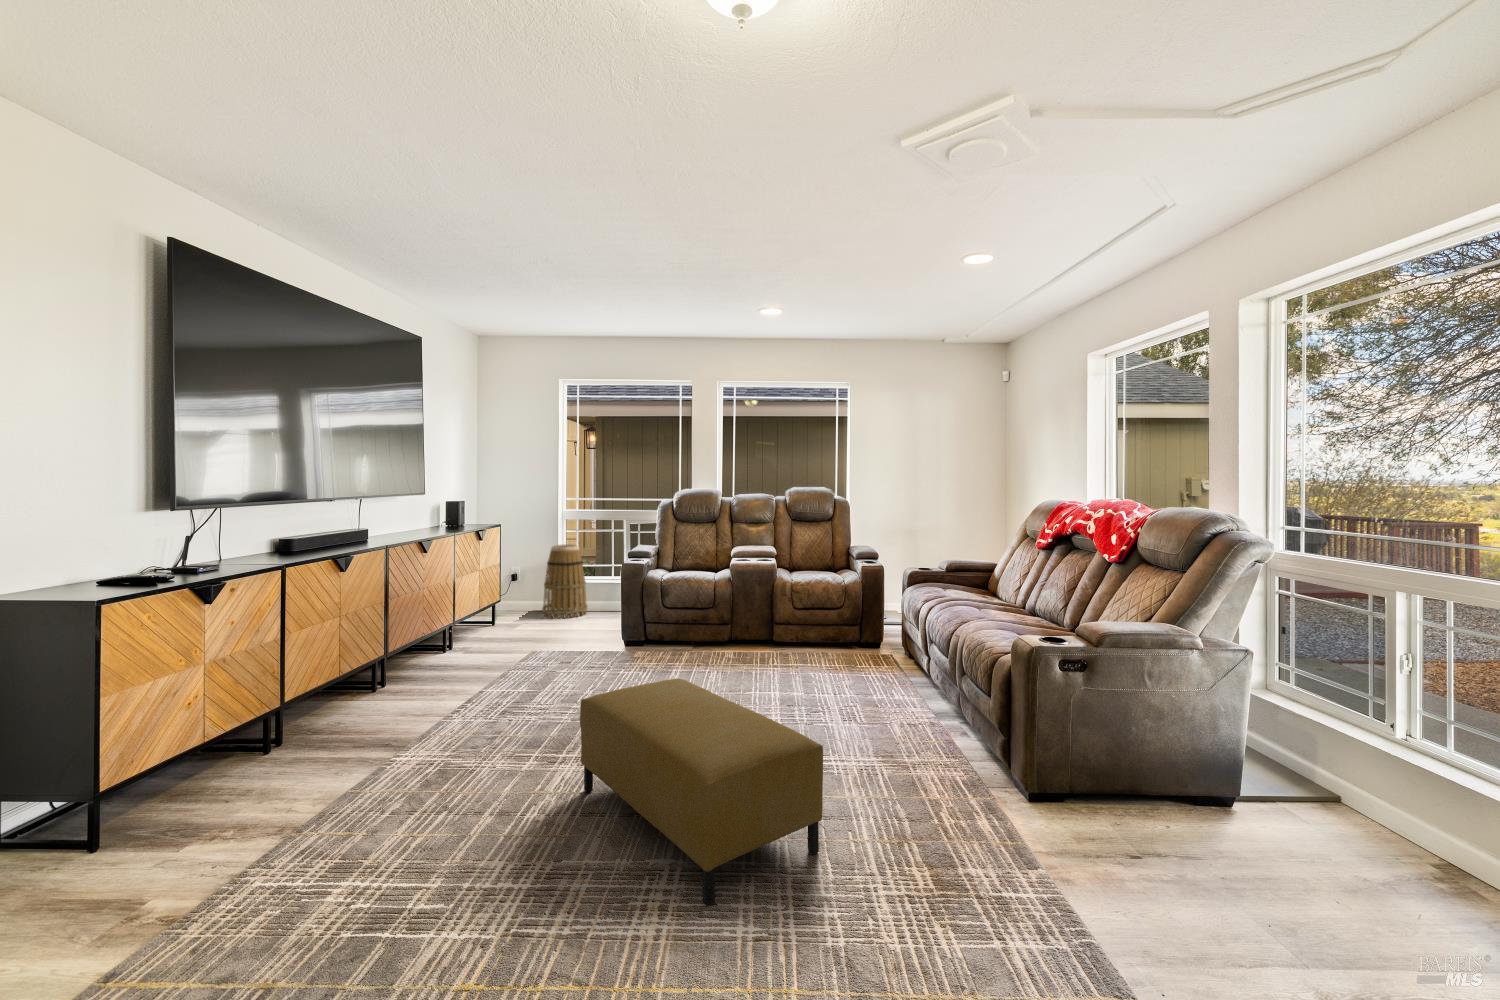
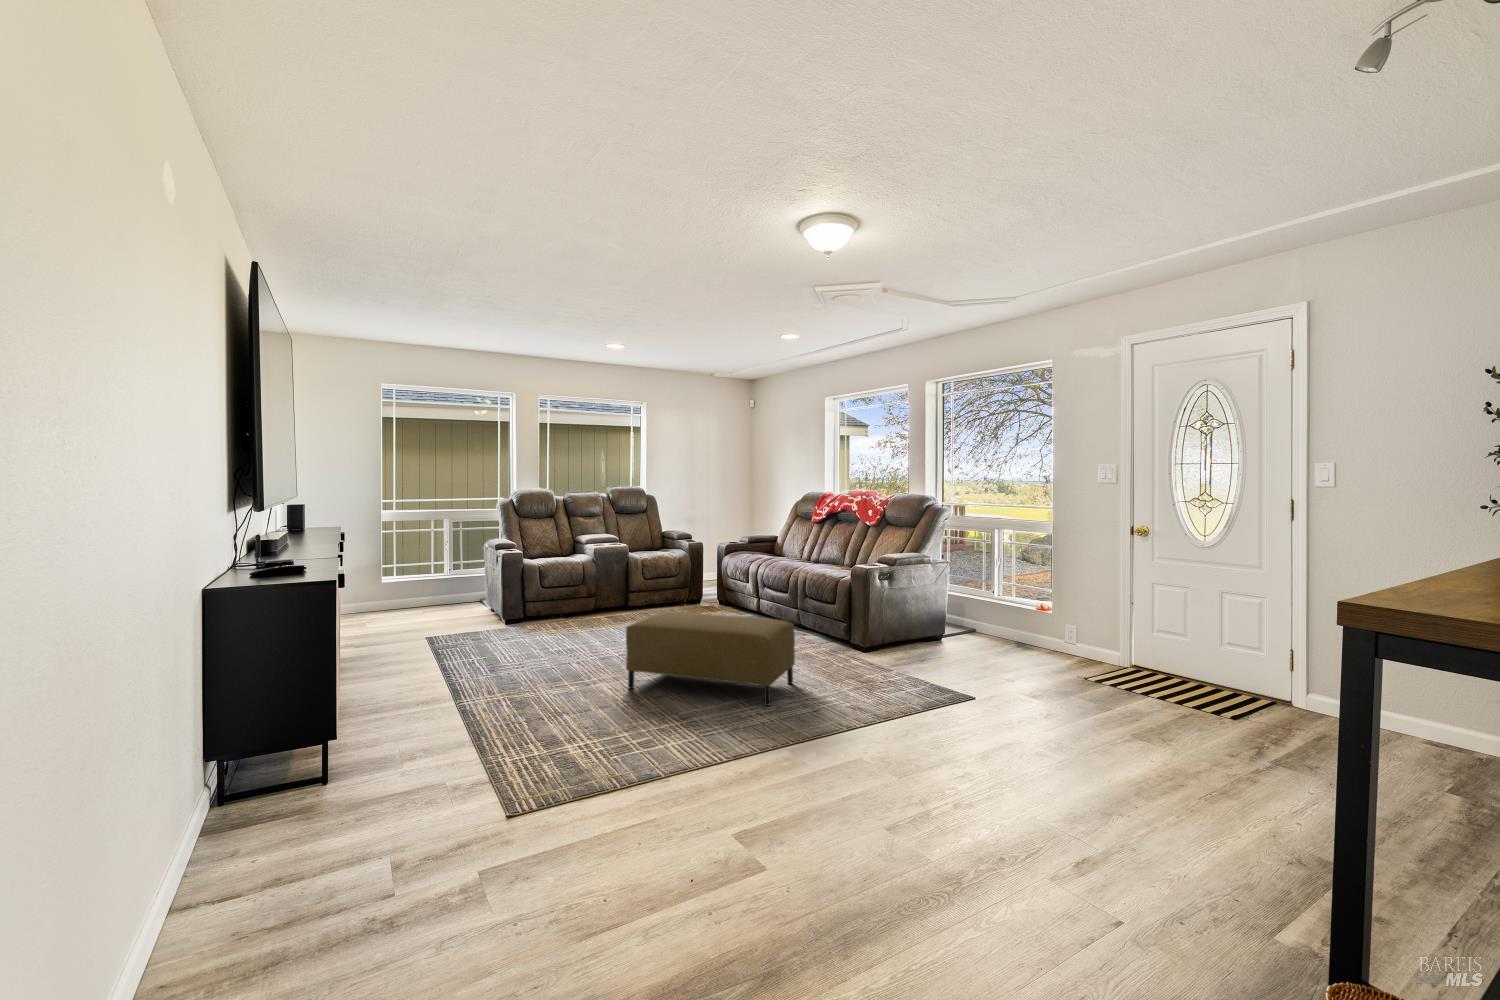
basket: present [542,544,587,618] -> none [373,544,421,616]

